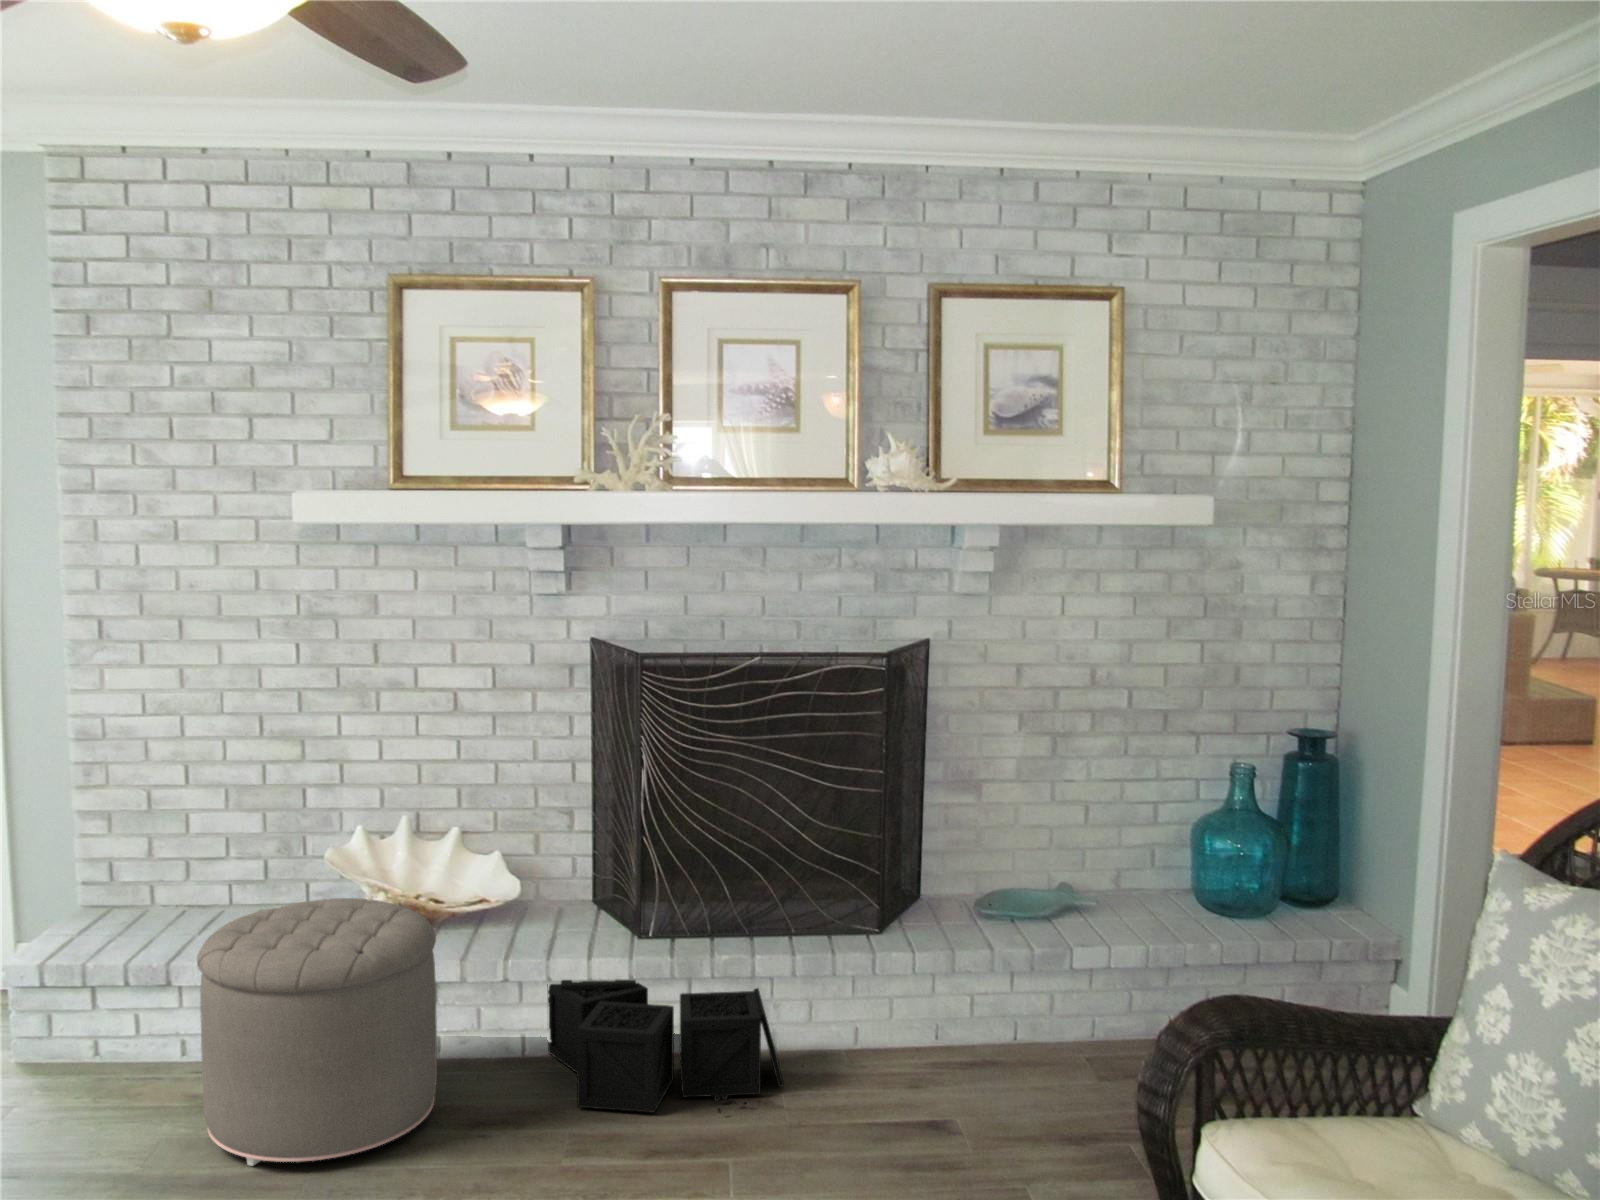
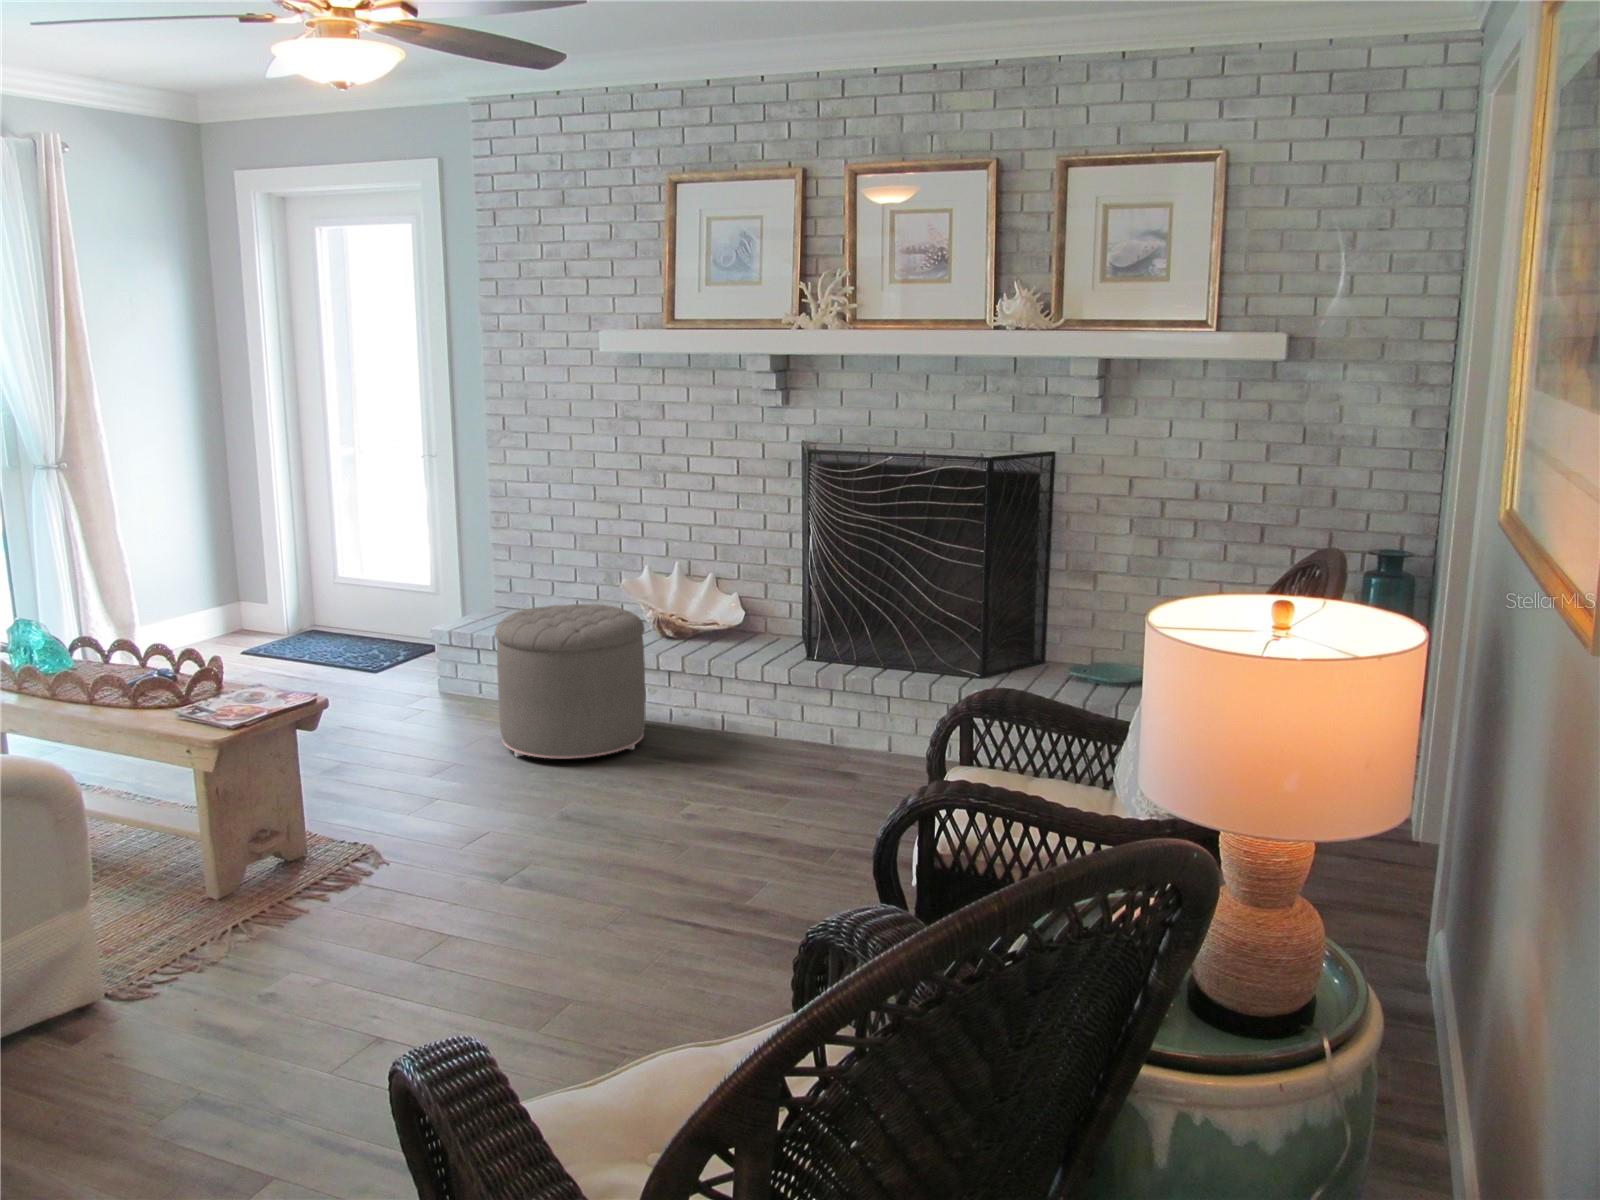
storage bin: present [547,980,784,1113] -> none [724,671,885,777]

